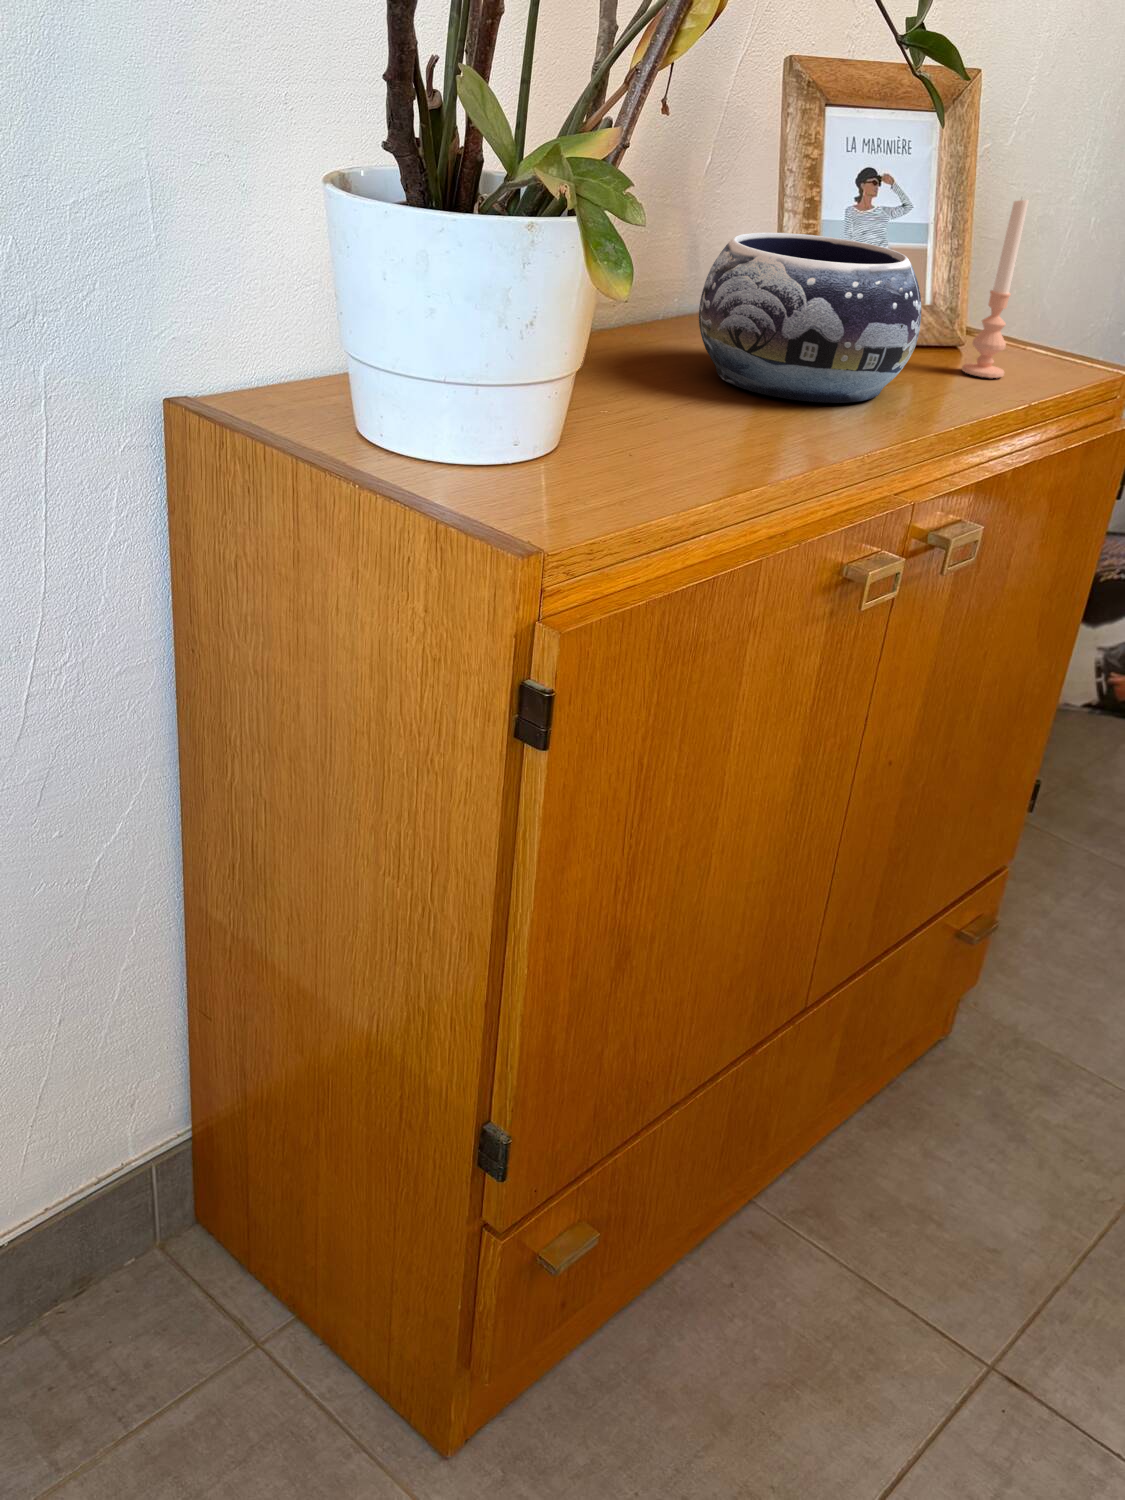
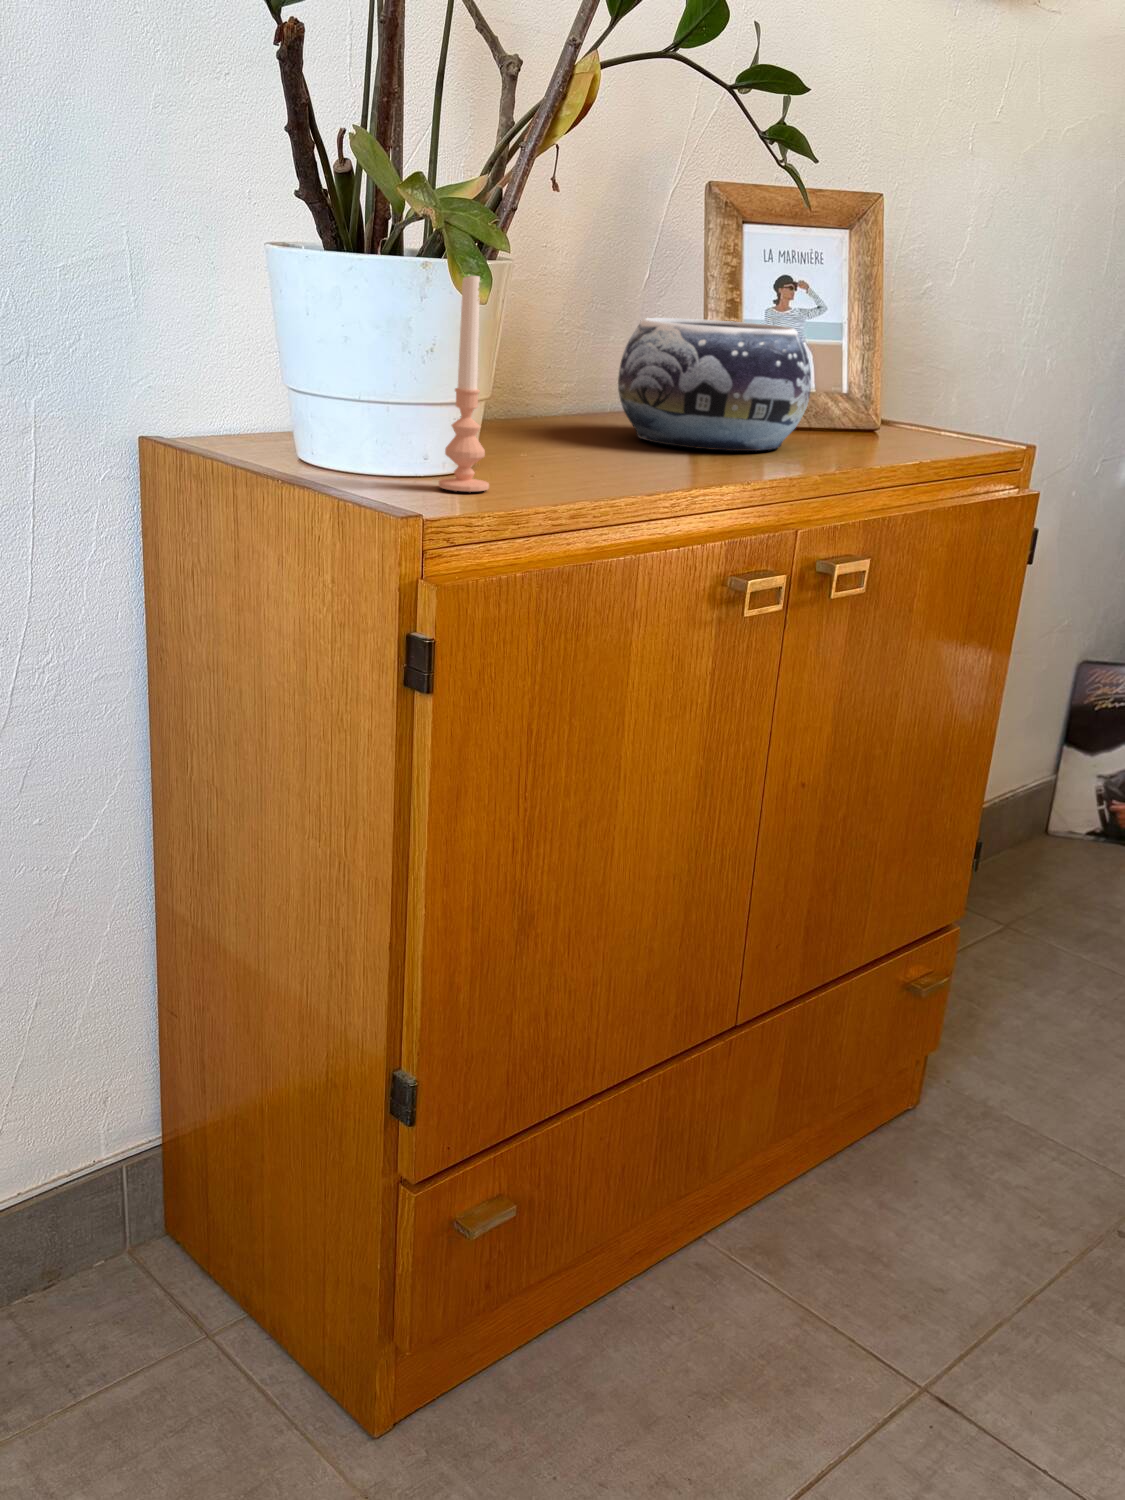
candle: present [962,200,1028,378] -> present [439,275,489,492]

